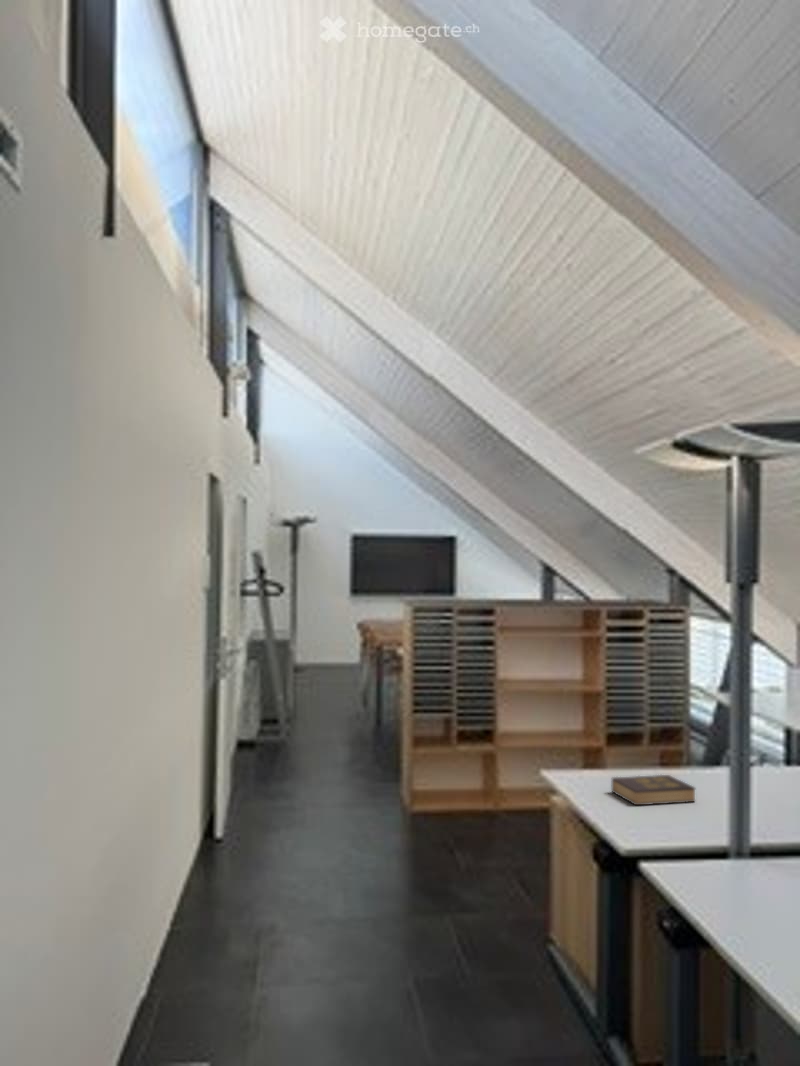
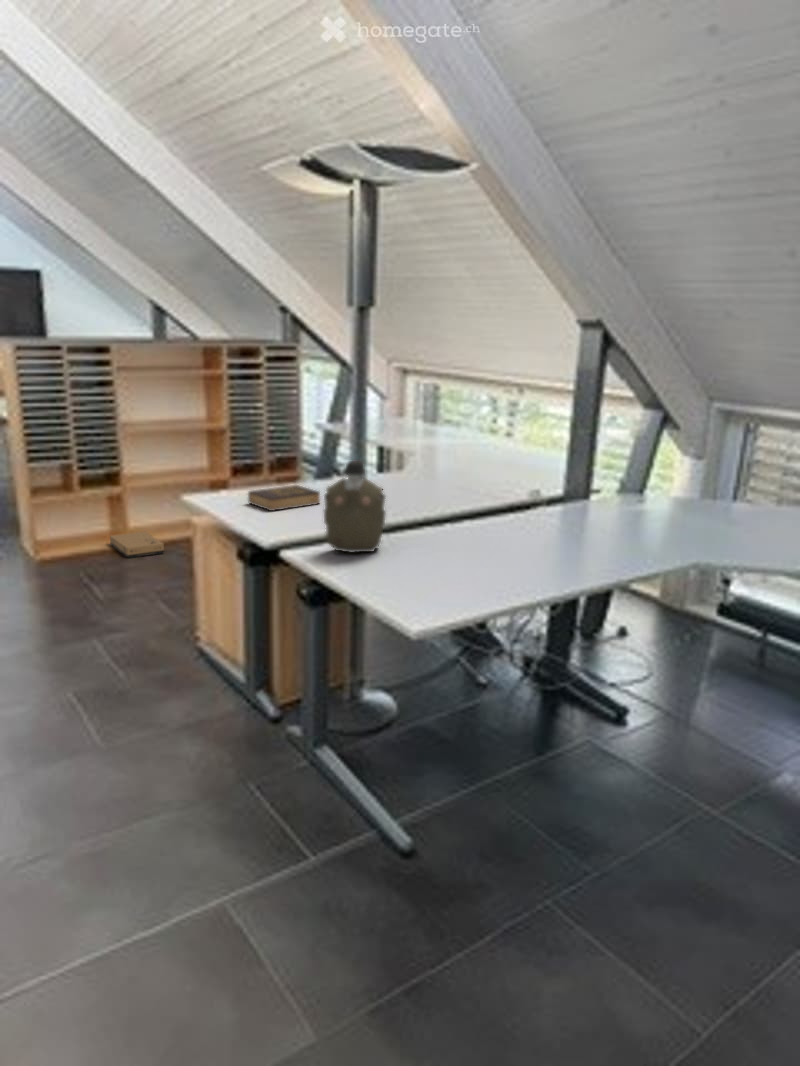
water bottle: none [693,765,773,884] -> present [324,460,385,552]
cardboard box: none [480,794,532,823] -> present [110,532,164,558]

